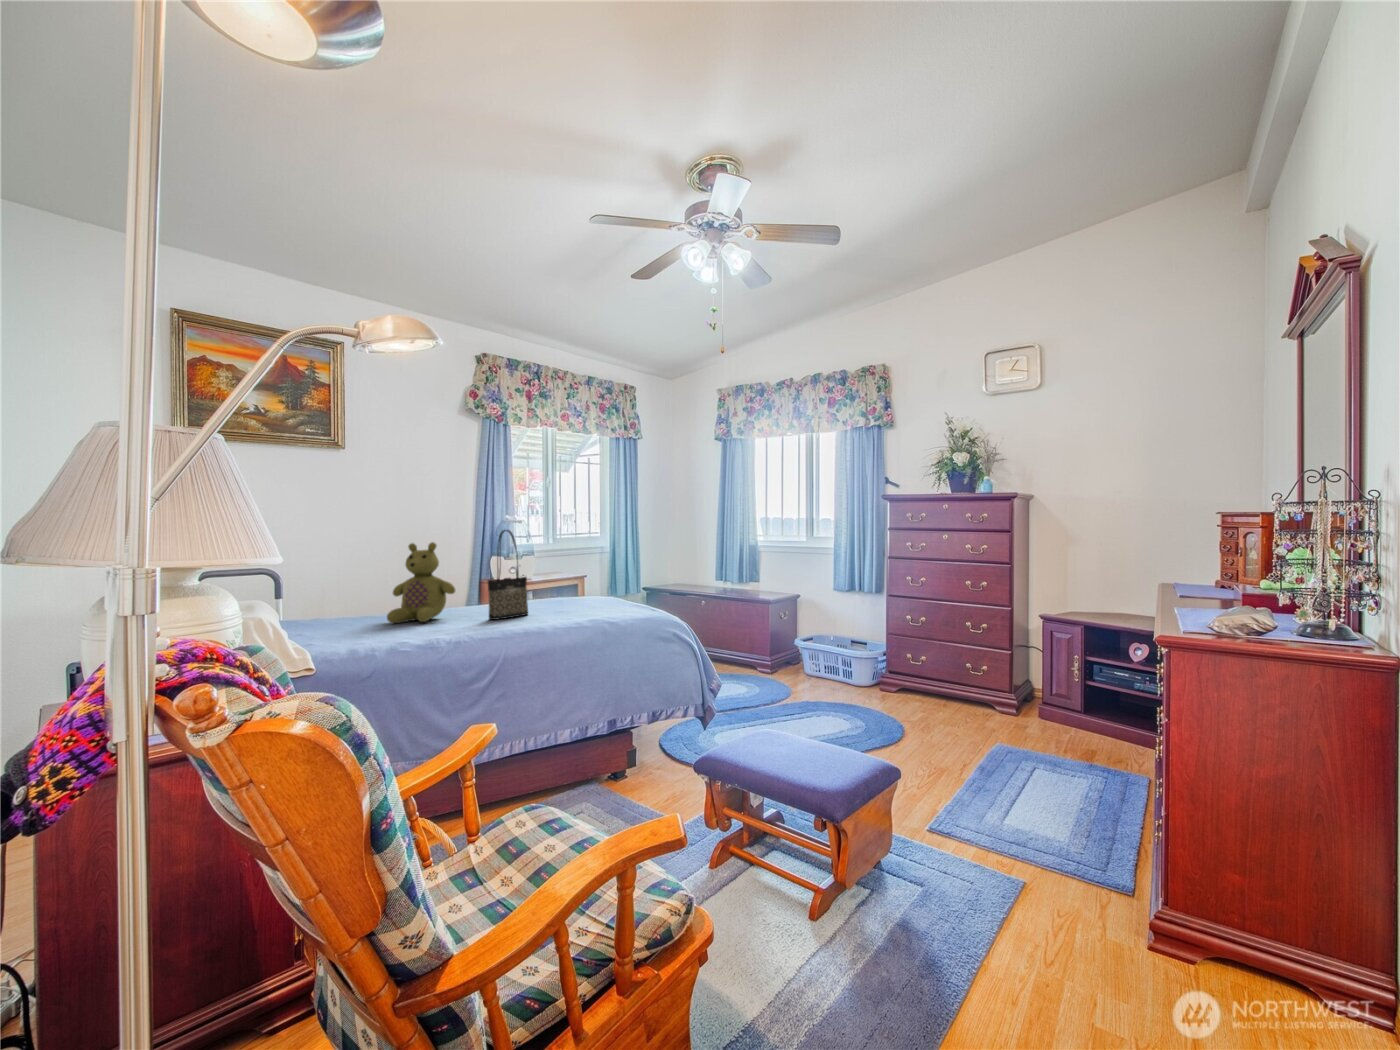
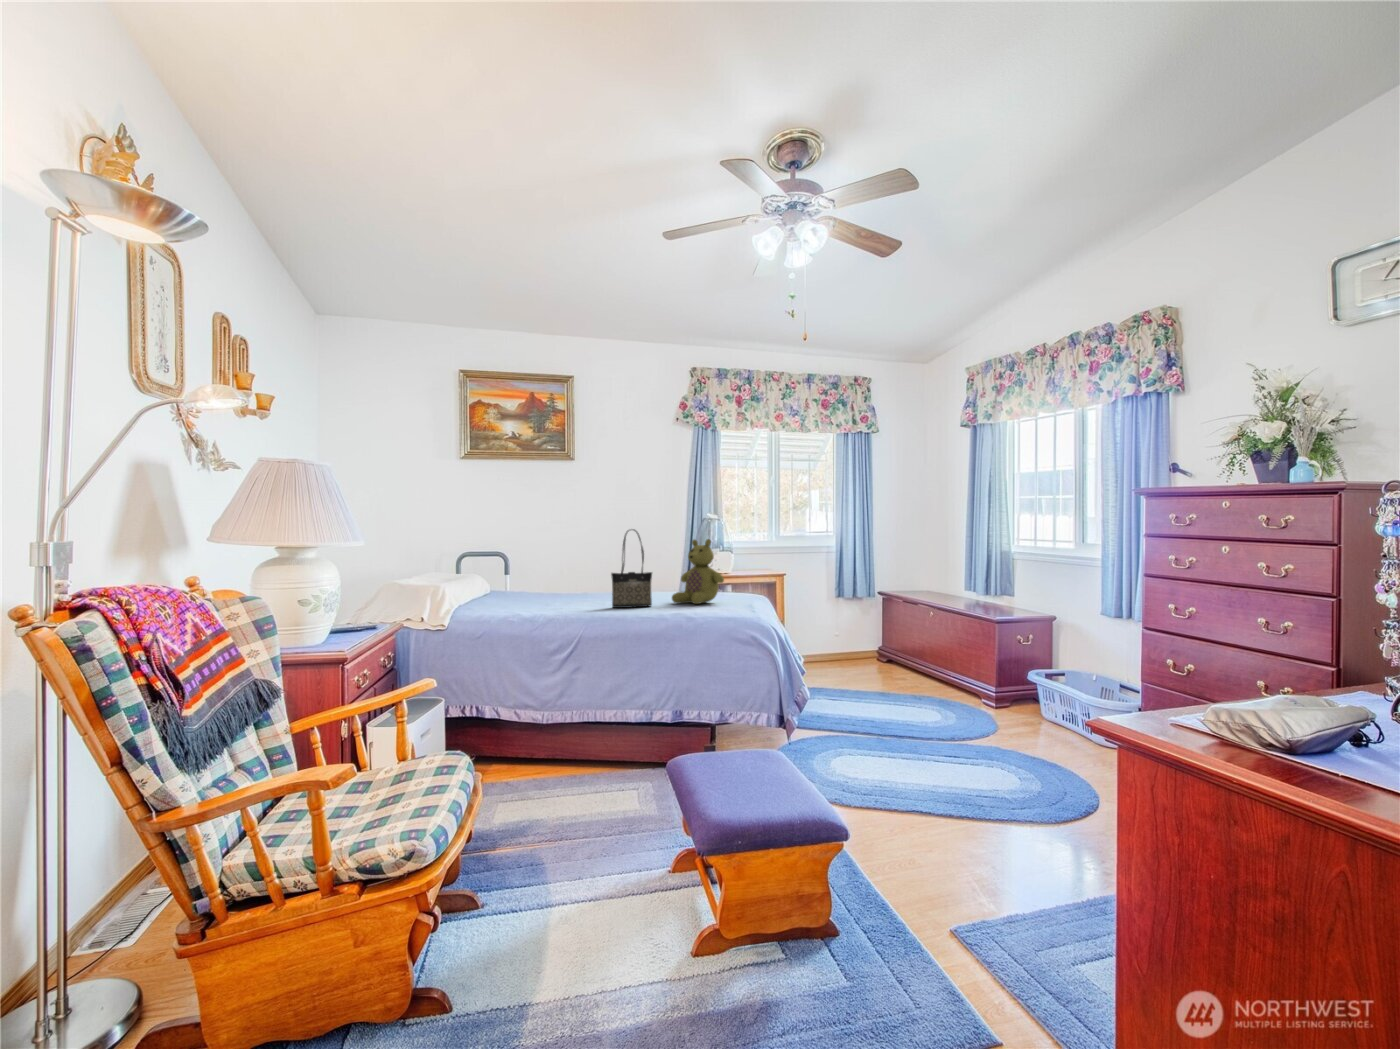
stuffed bear: present [387,542,455,623] -> present [672,539,724,604]

